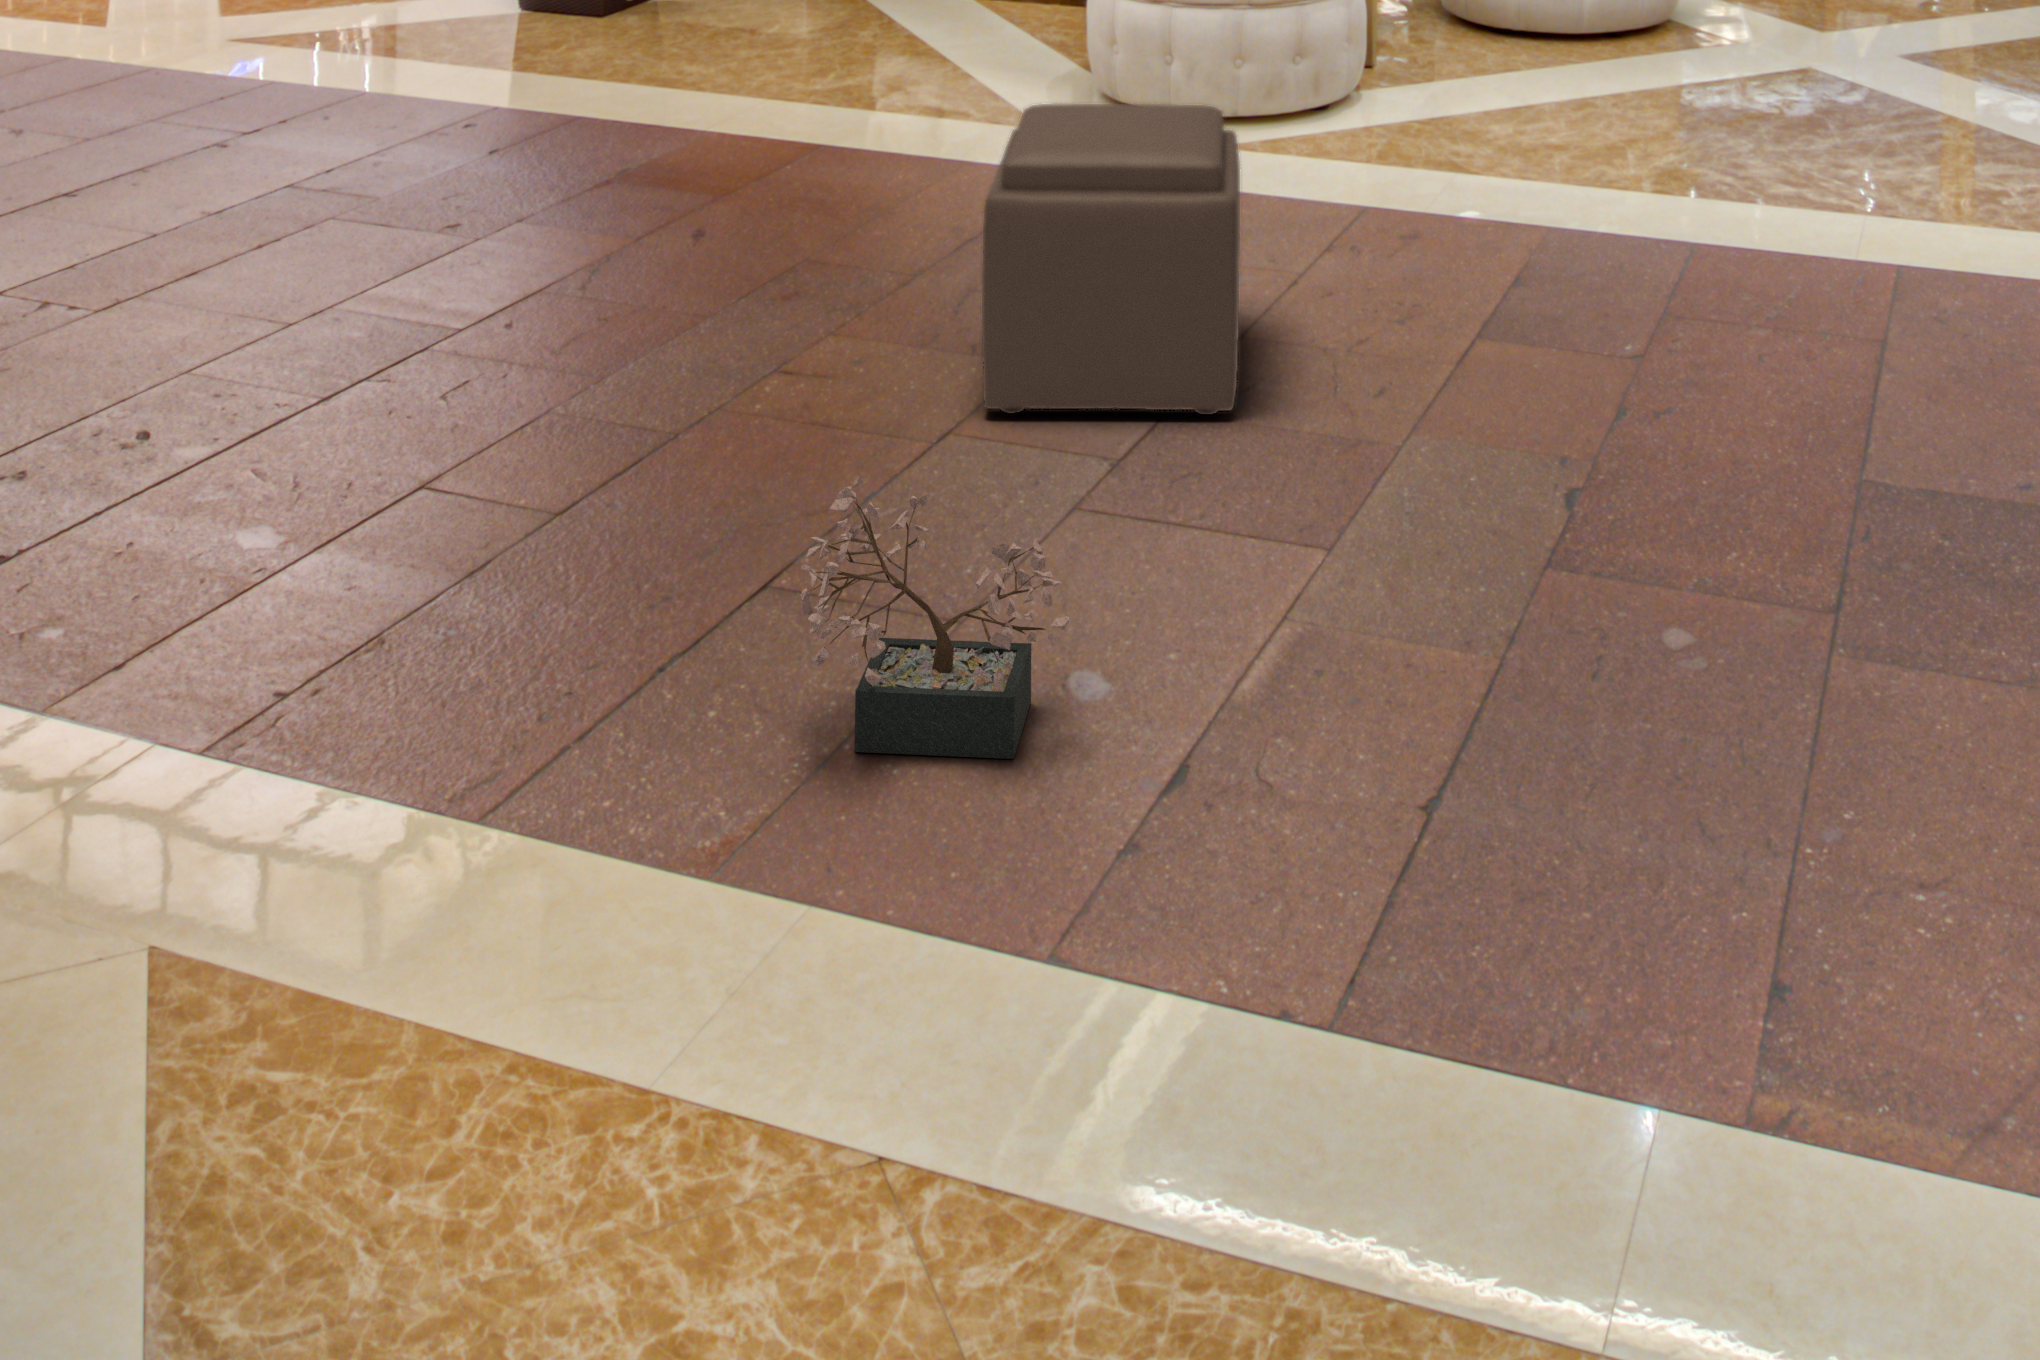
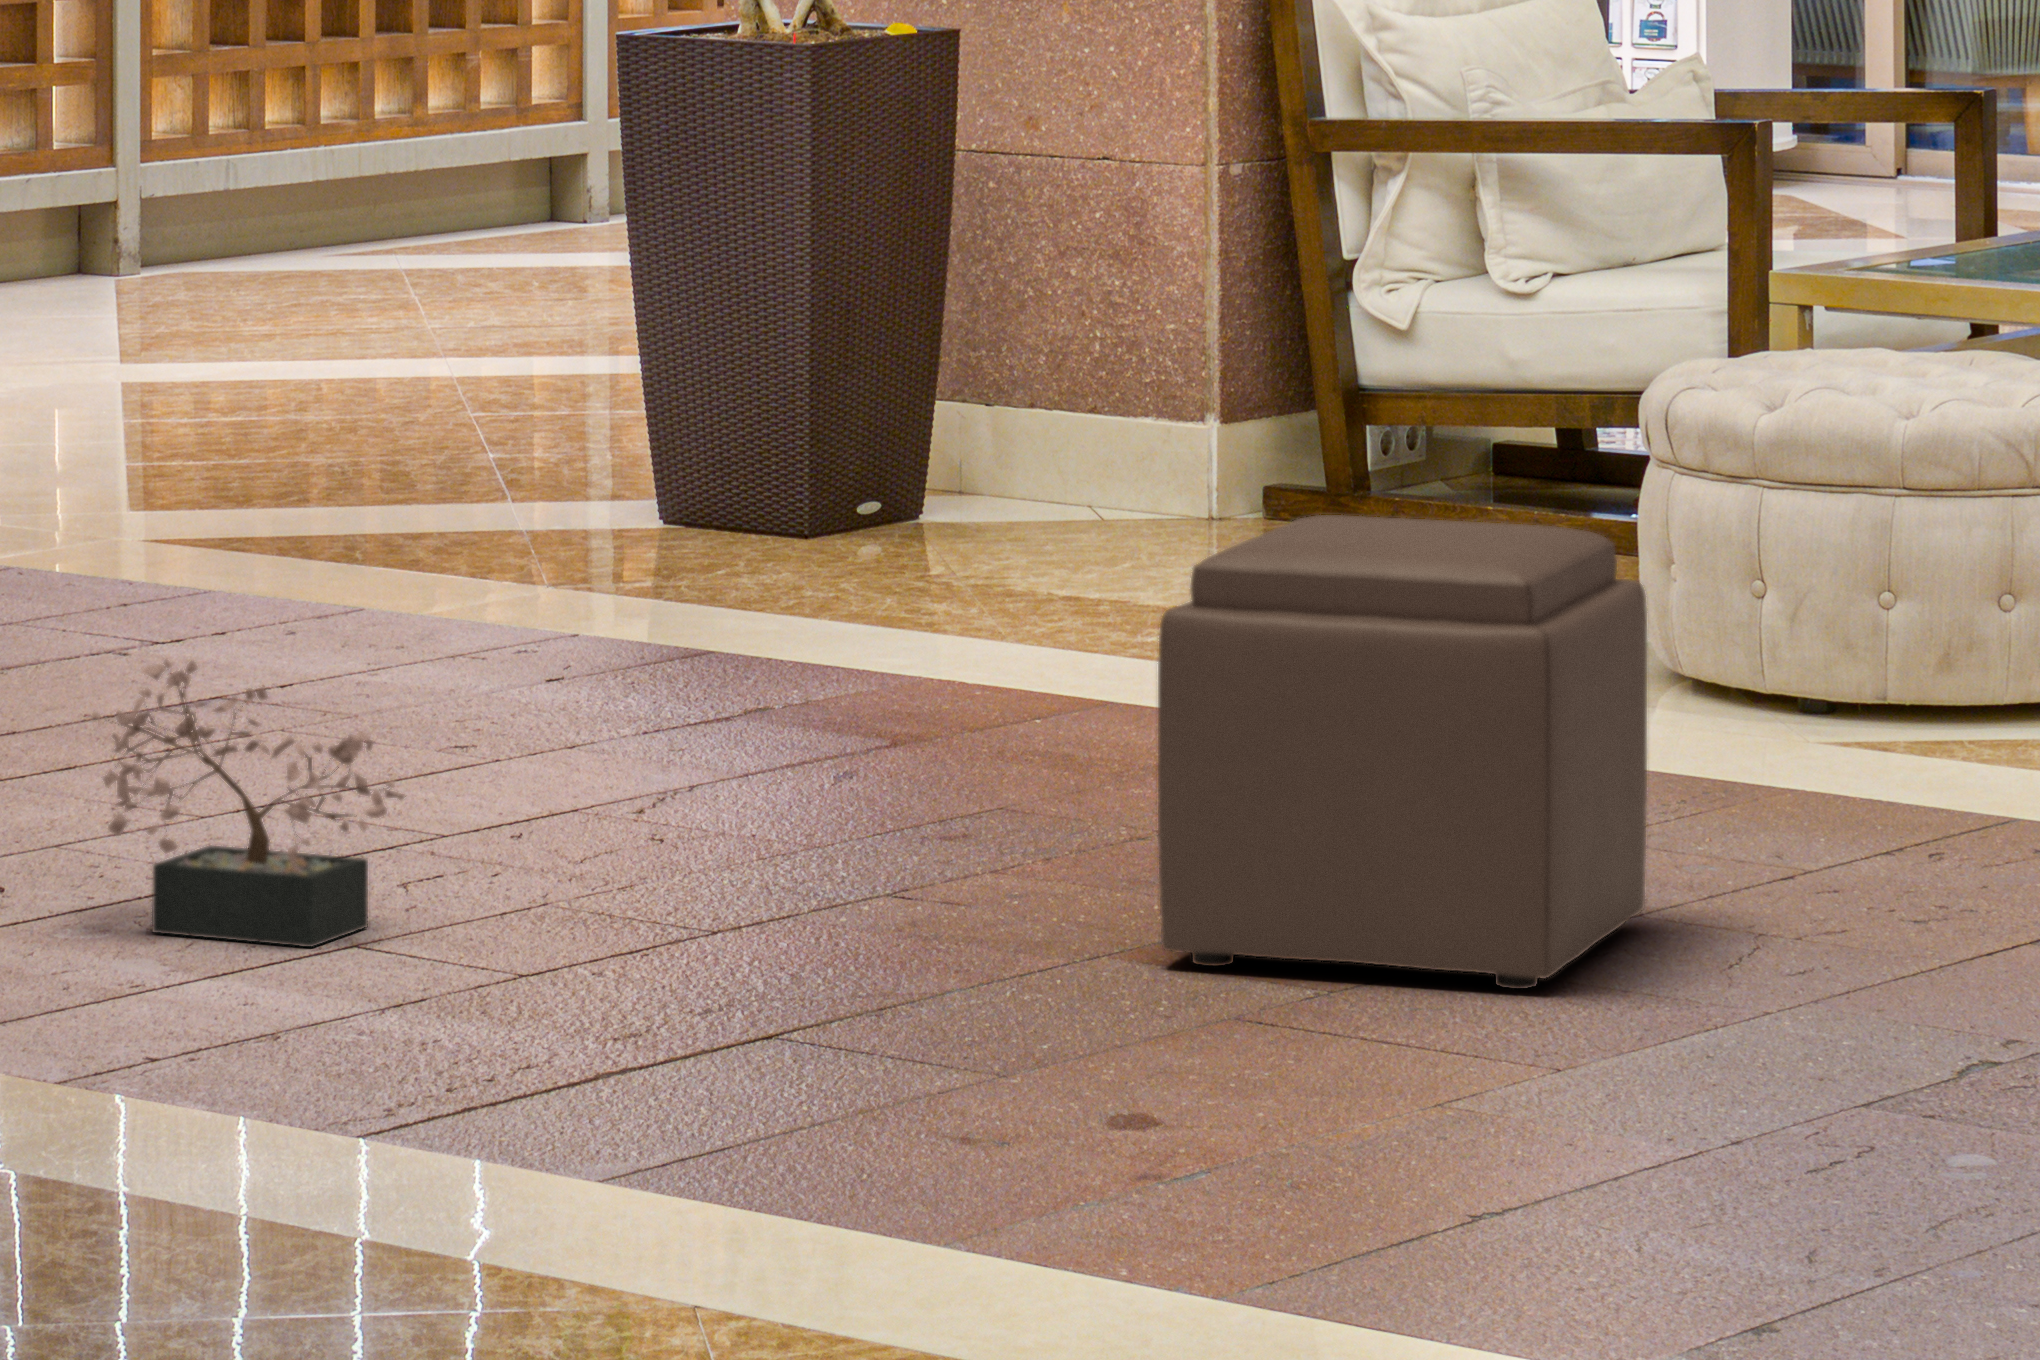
decorative plant: present [800,476,1070,759] -> present [92,660,404,947]

